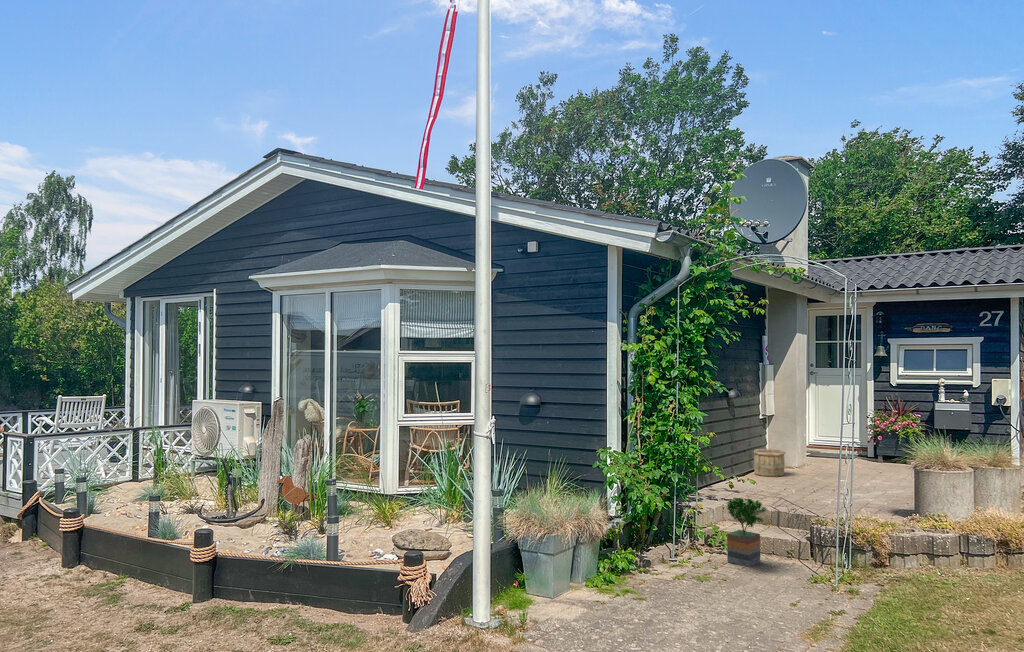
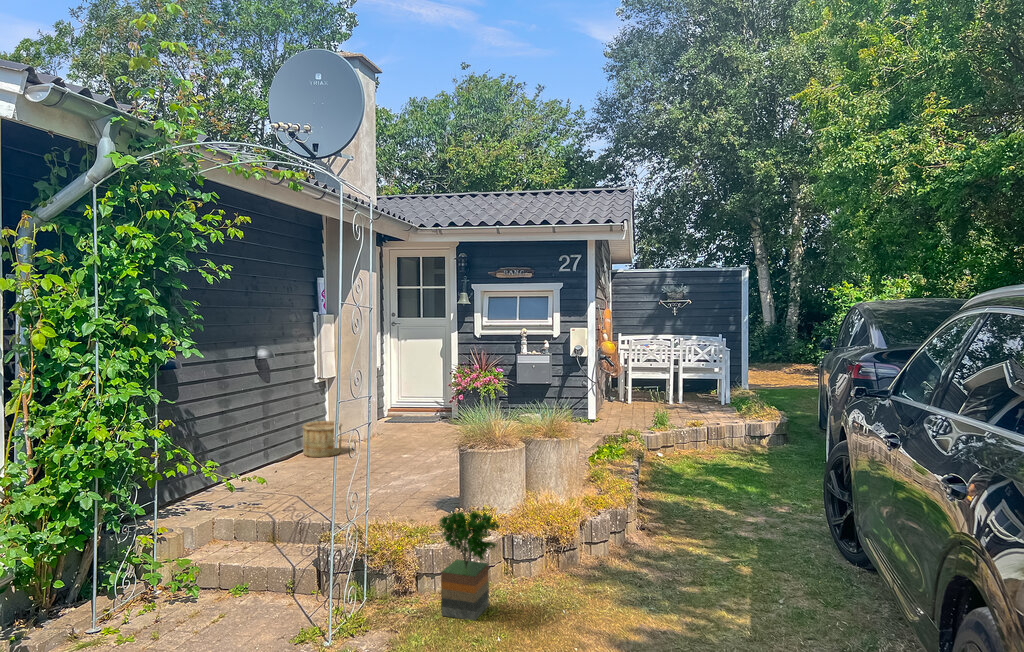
potted tree: present [727,498,767,567] -> present [439,511,500,621]

